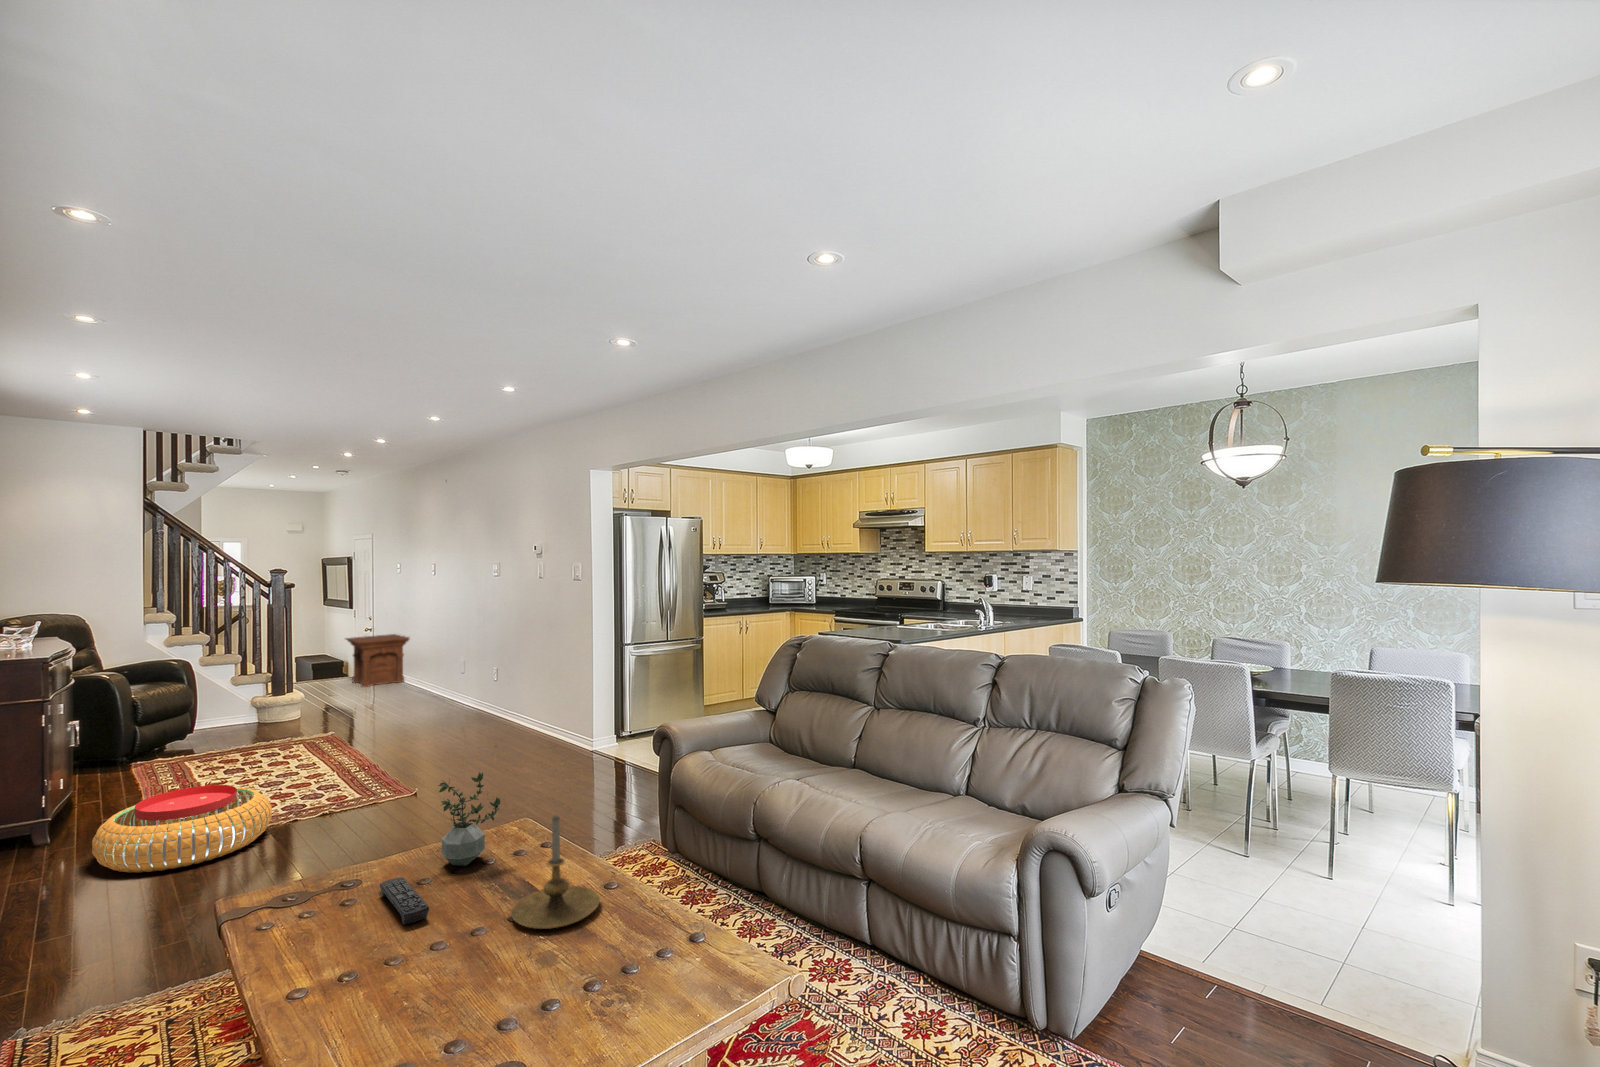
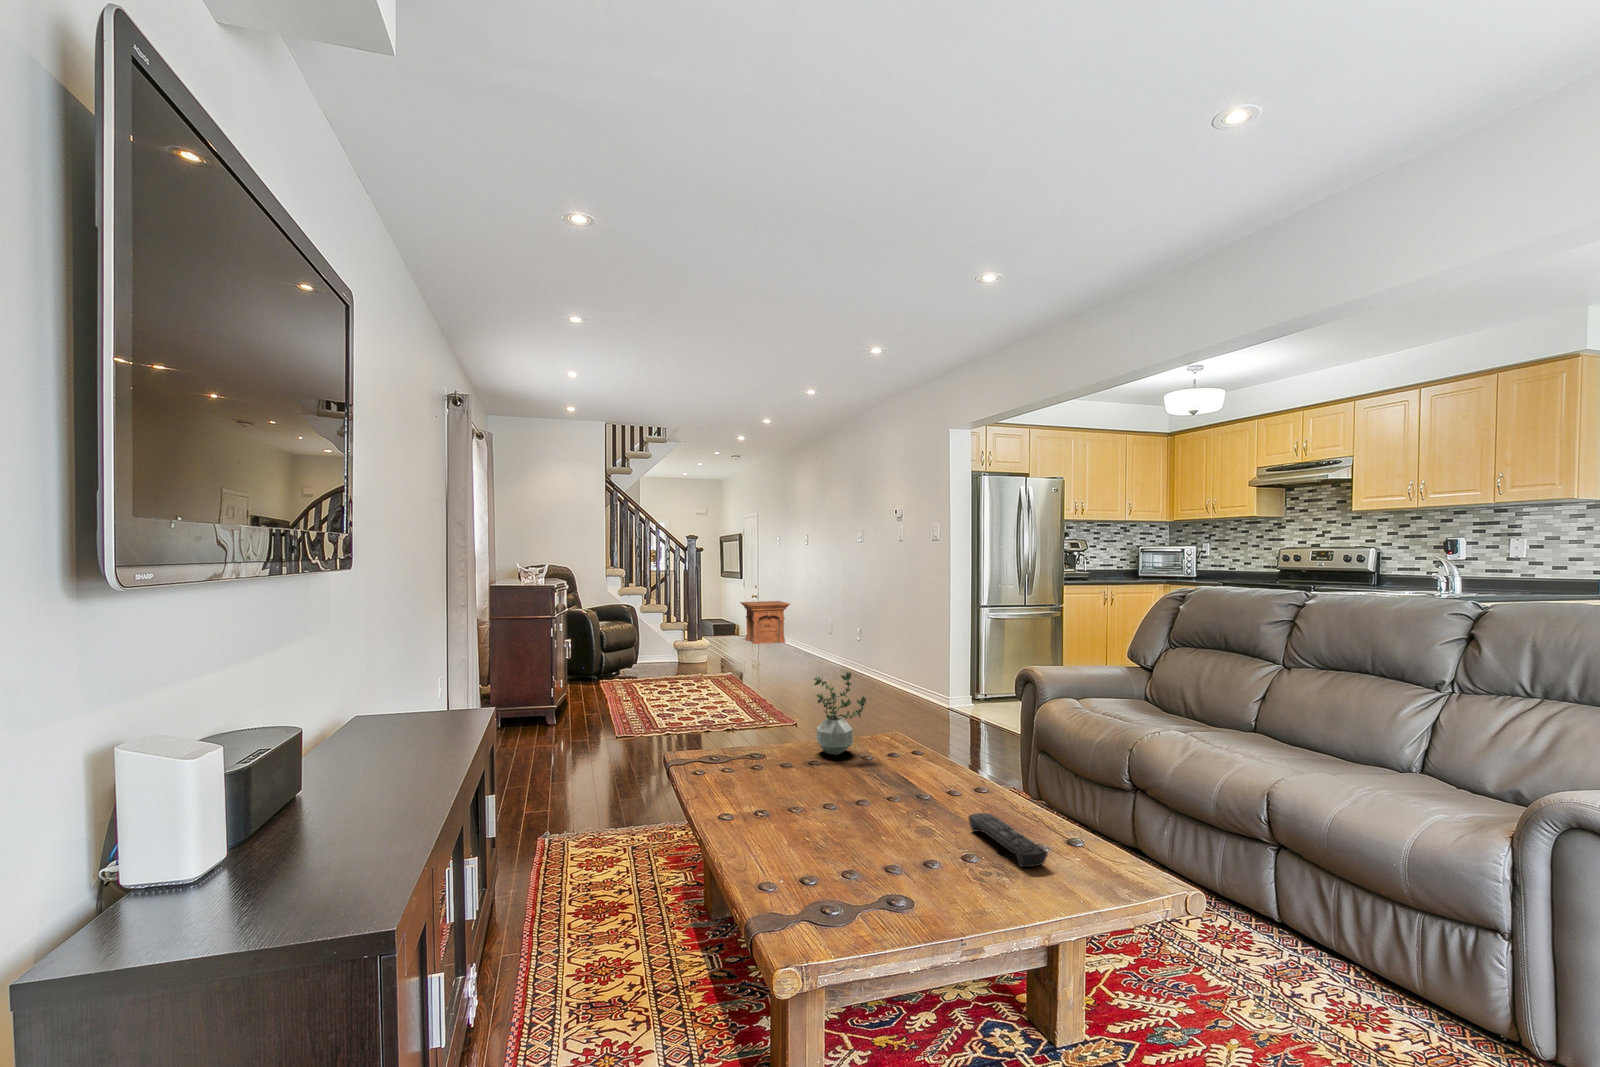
pouf: present [92,785,272,873] -> none [579,691,690,748]
candle holder: present [511,815,600,929] -> none [877,705,960,810]
remote control: present [380,877,429,925] -> present [968,813,1047,867]

